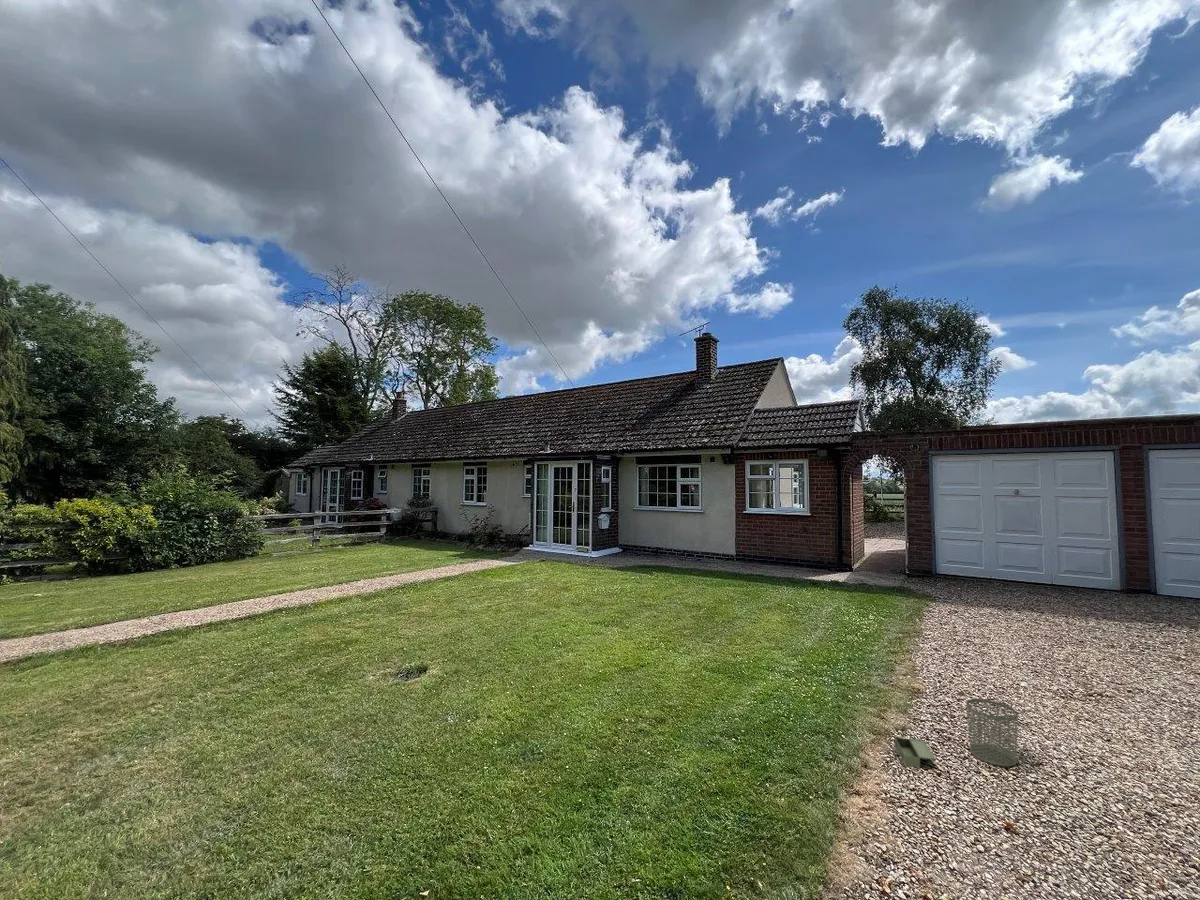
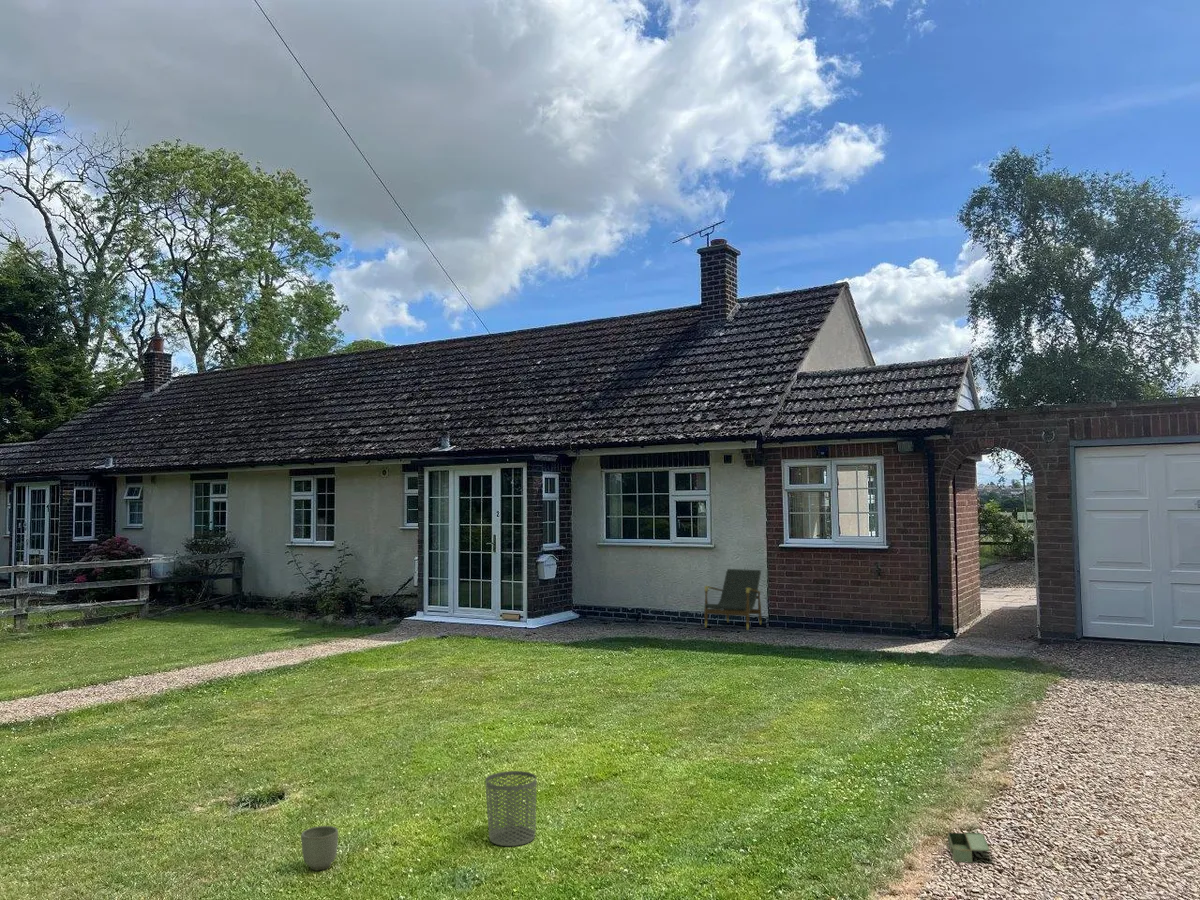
lounge chair: none [696,525,730,562] -> present [704,569,762,630]
waste bin: present [966,699,1018,767] -> present [485,771,537,846]
planter: none [406,709,434,745] -> present [301,826,338,870]

